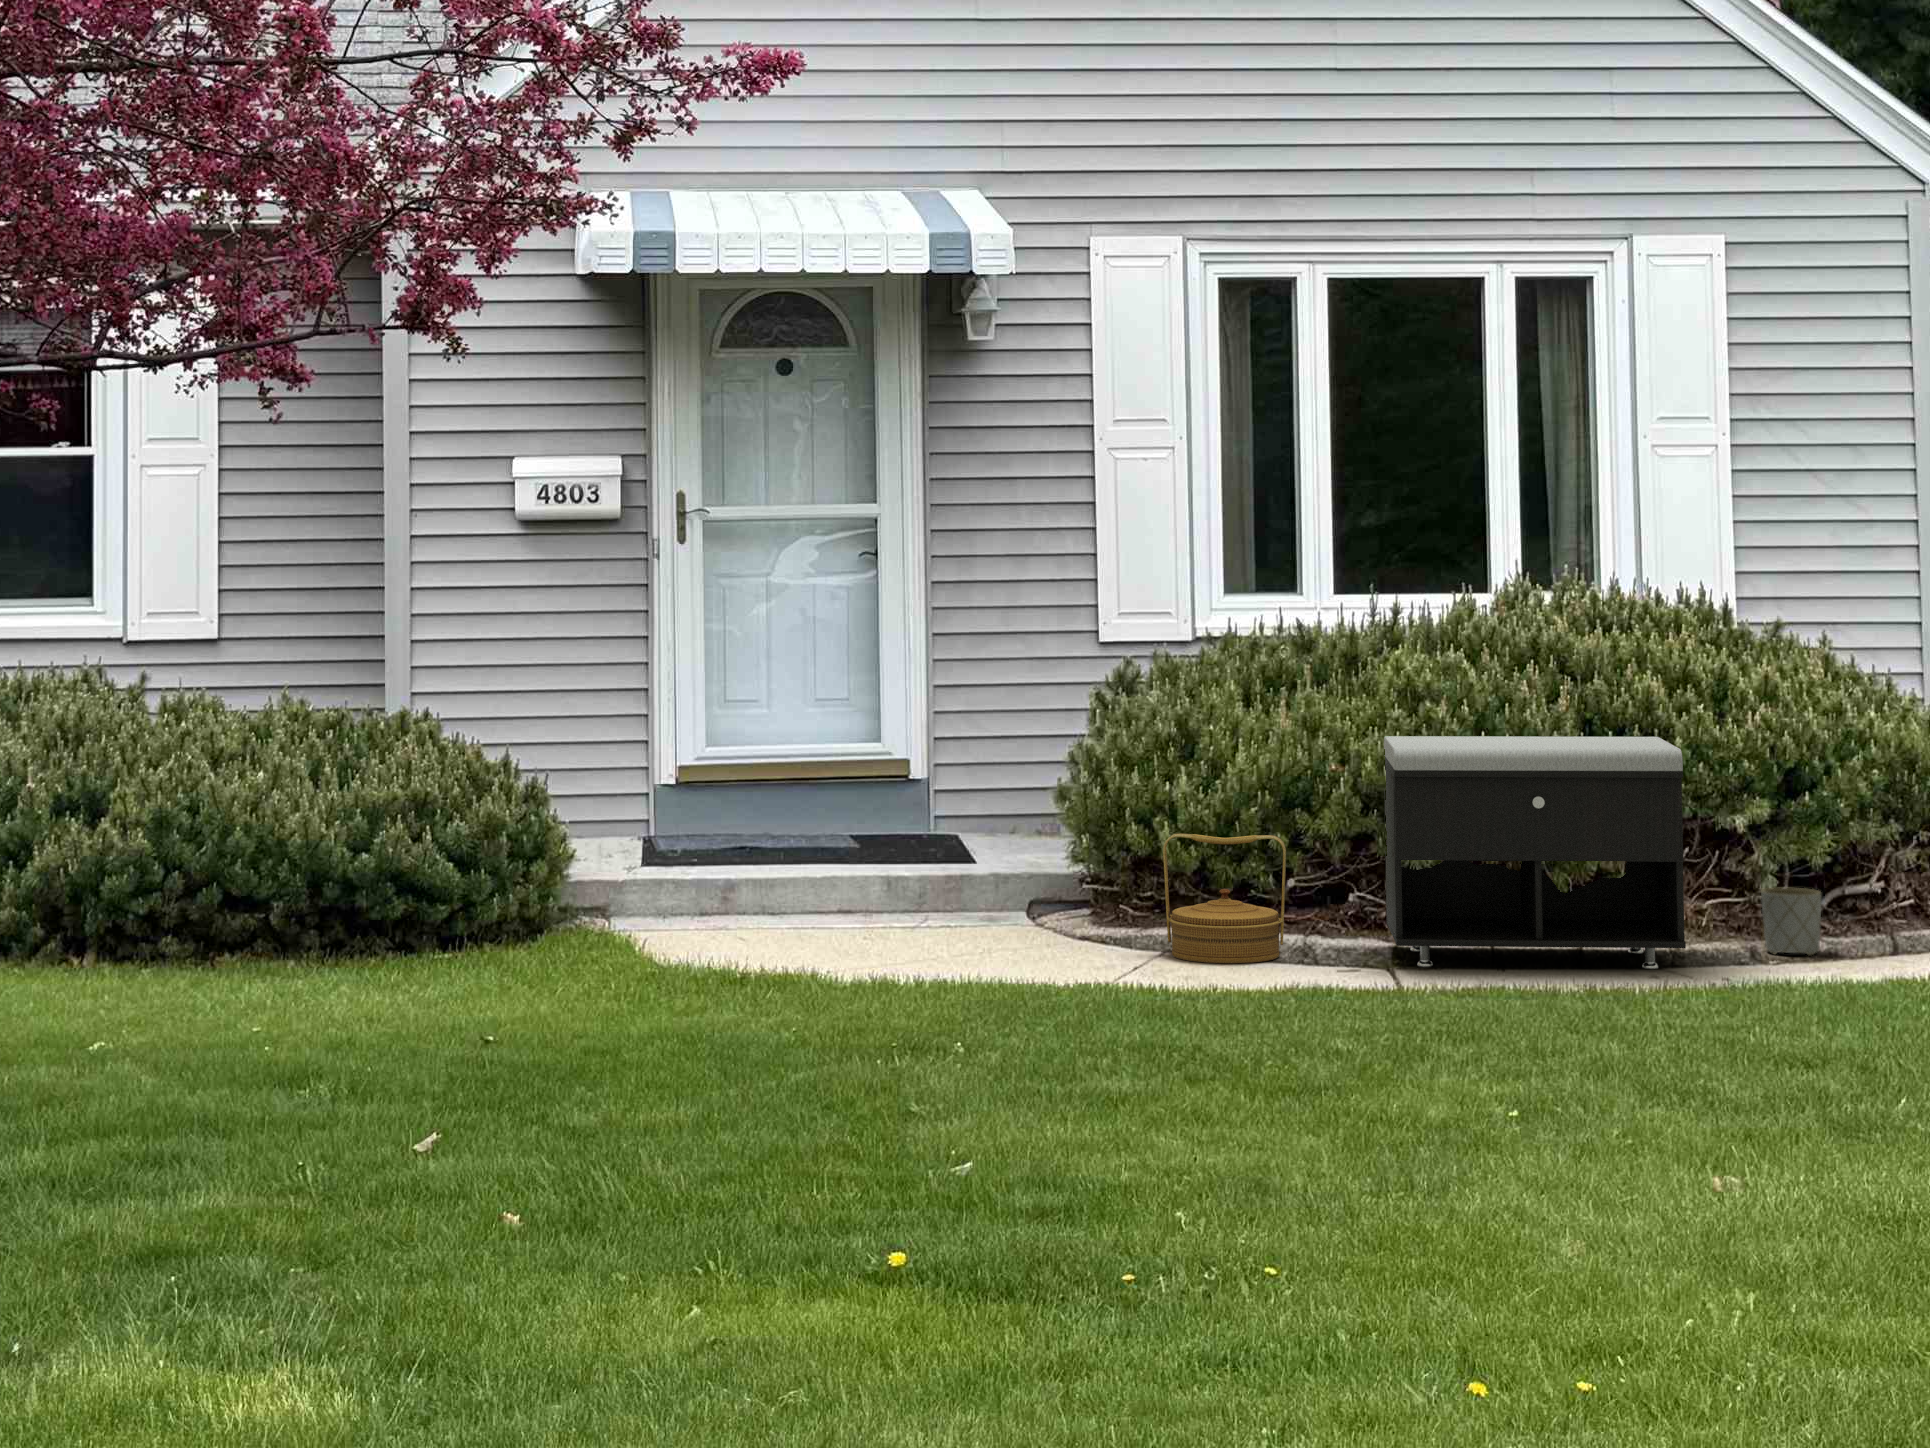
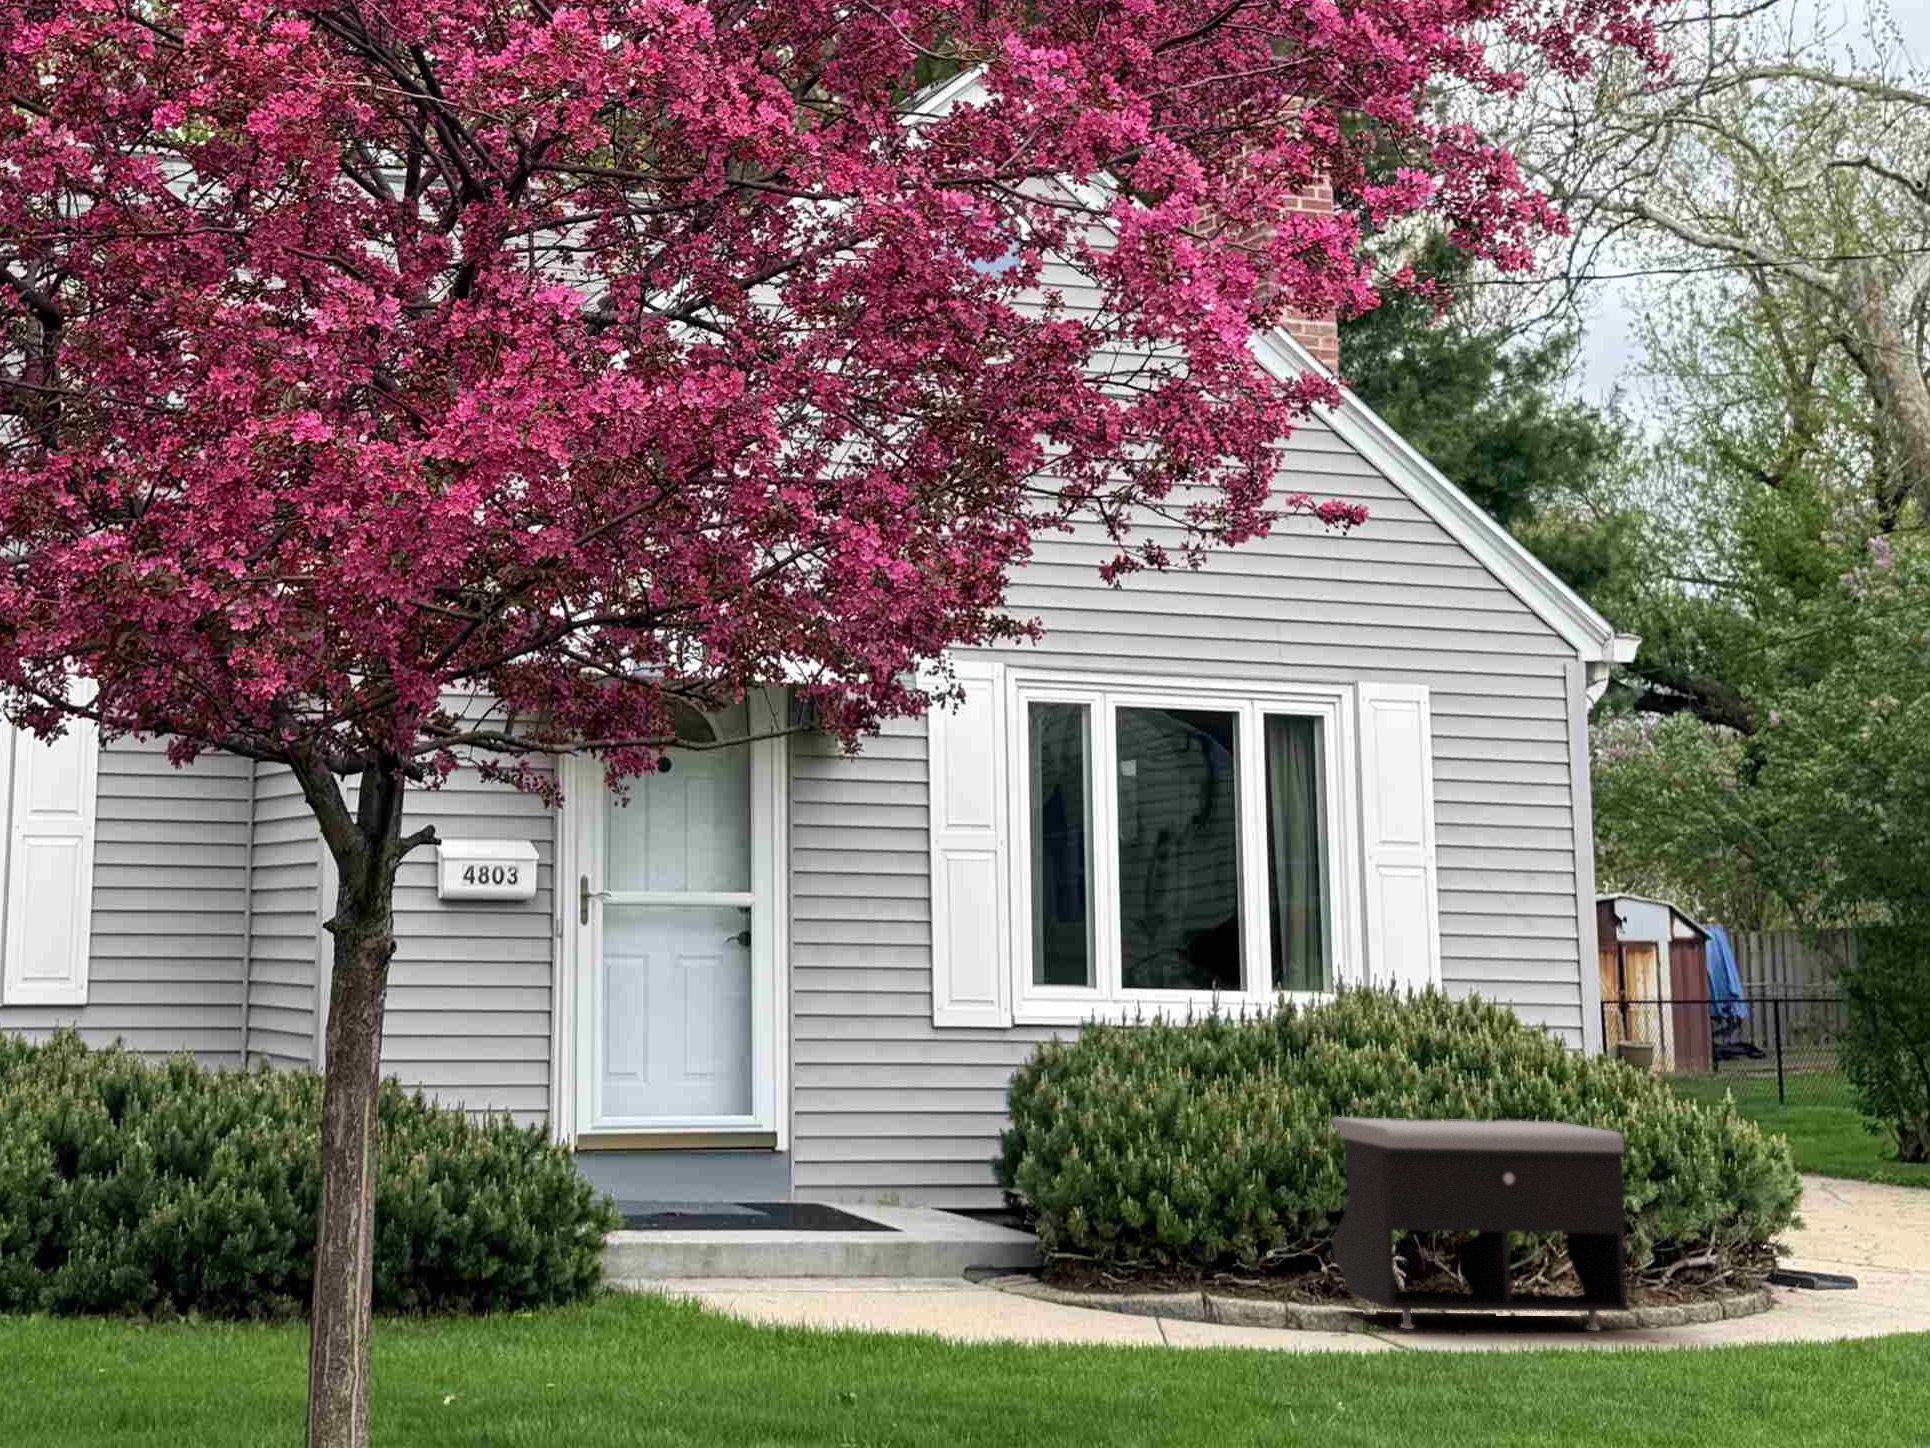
woven basket: present [1163,834,1286,964] -> none [1164,1204,1275,1326]
planter: present [1761,888,1821,956] -> none [1642,1258,1696,1319]

